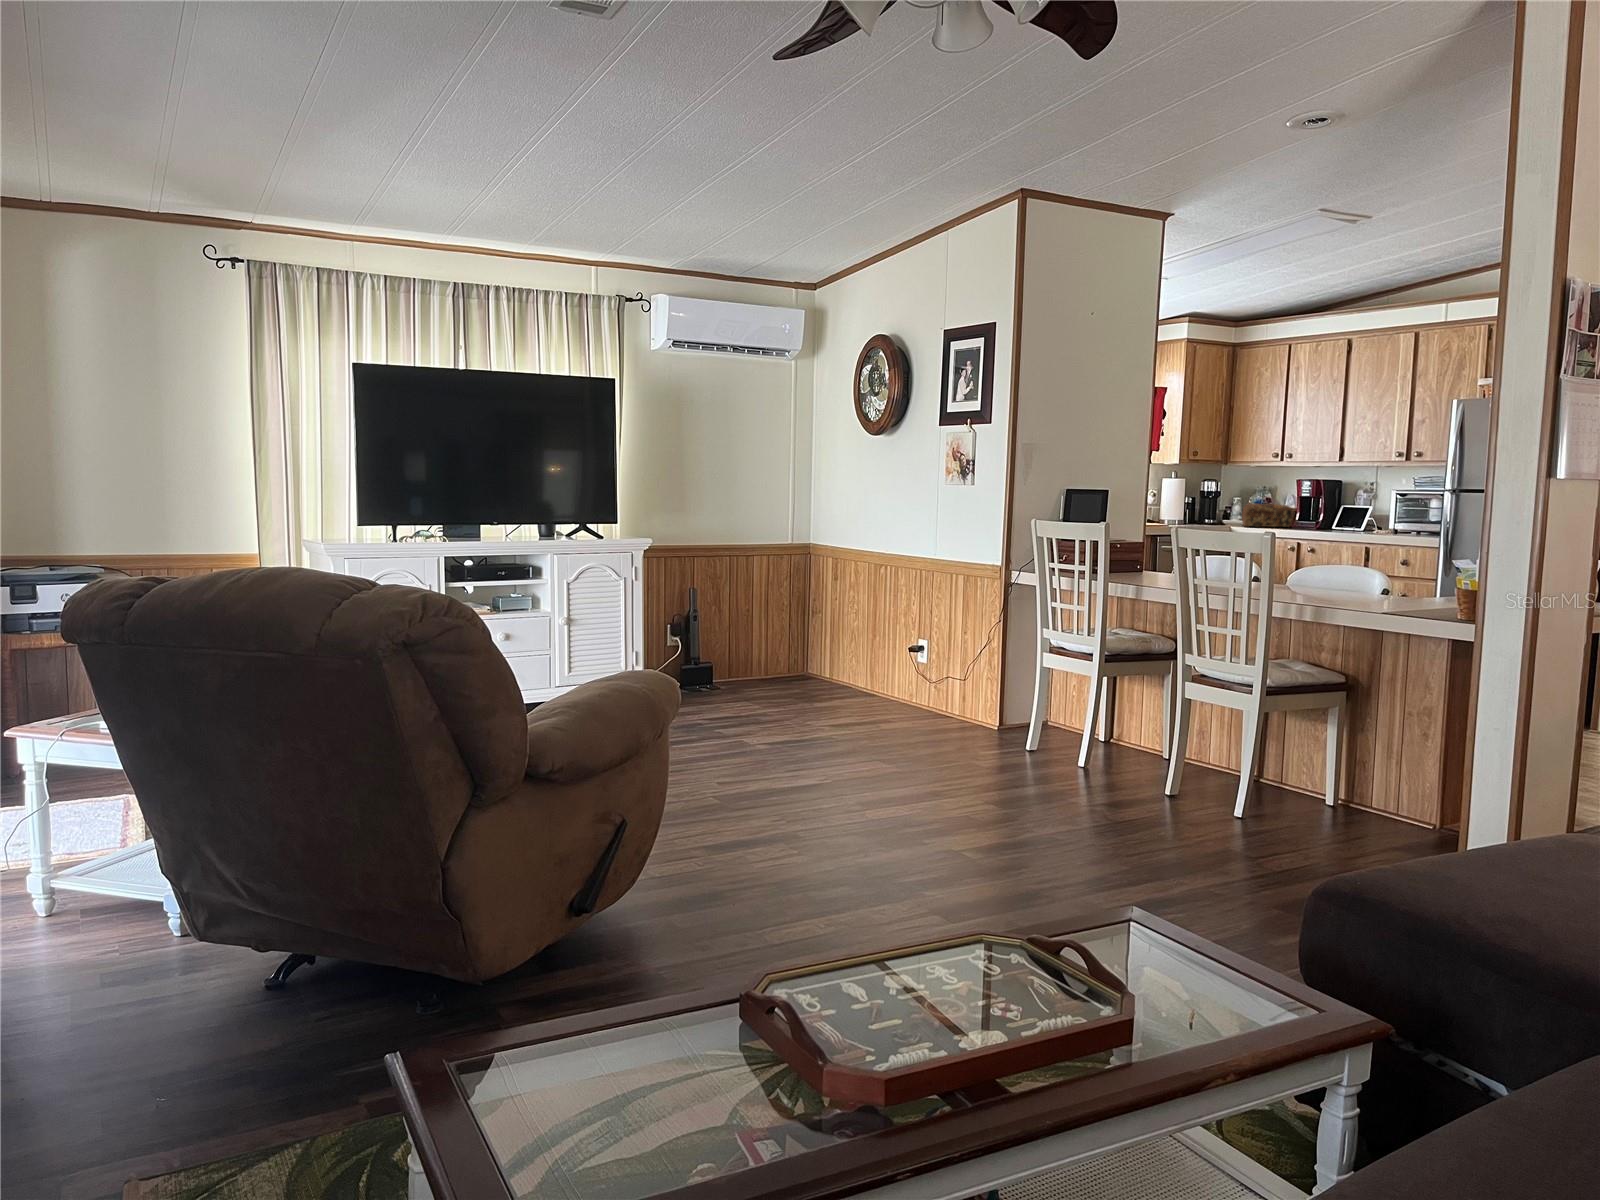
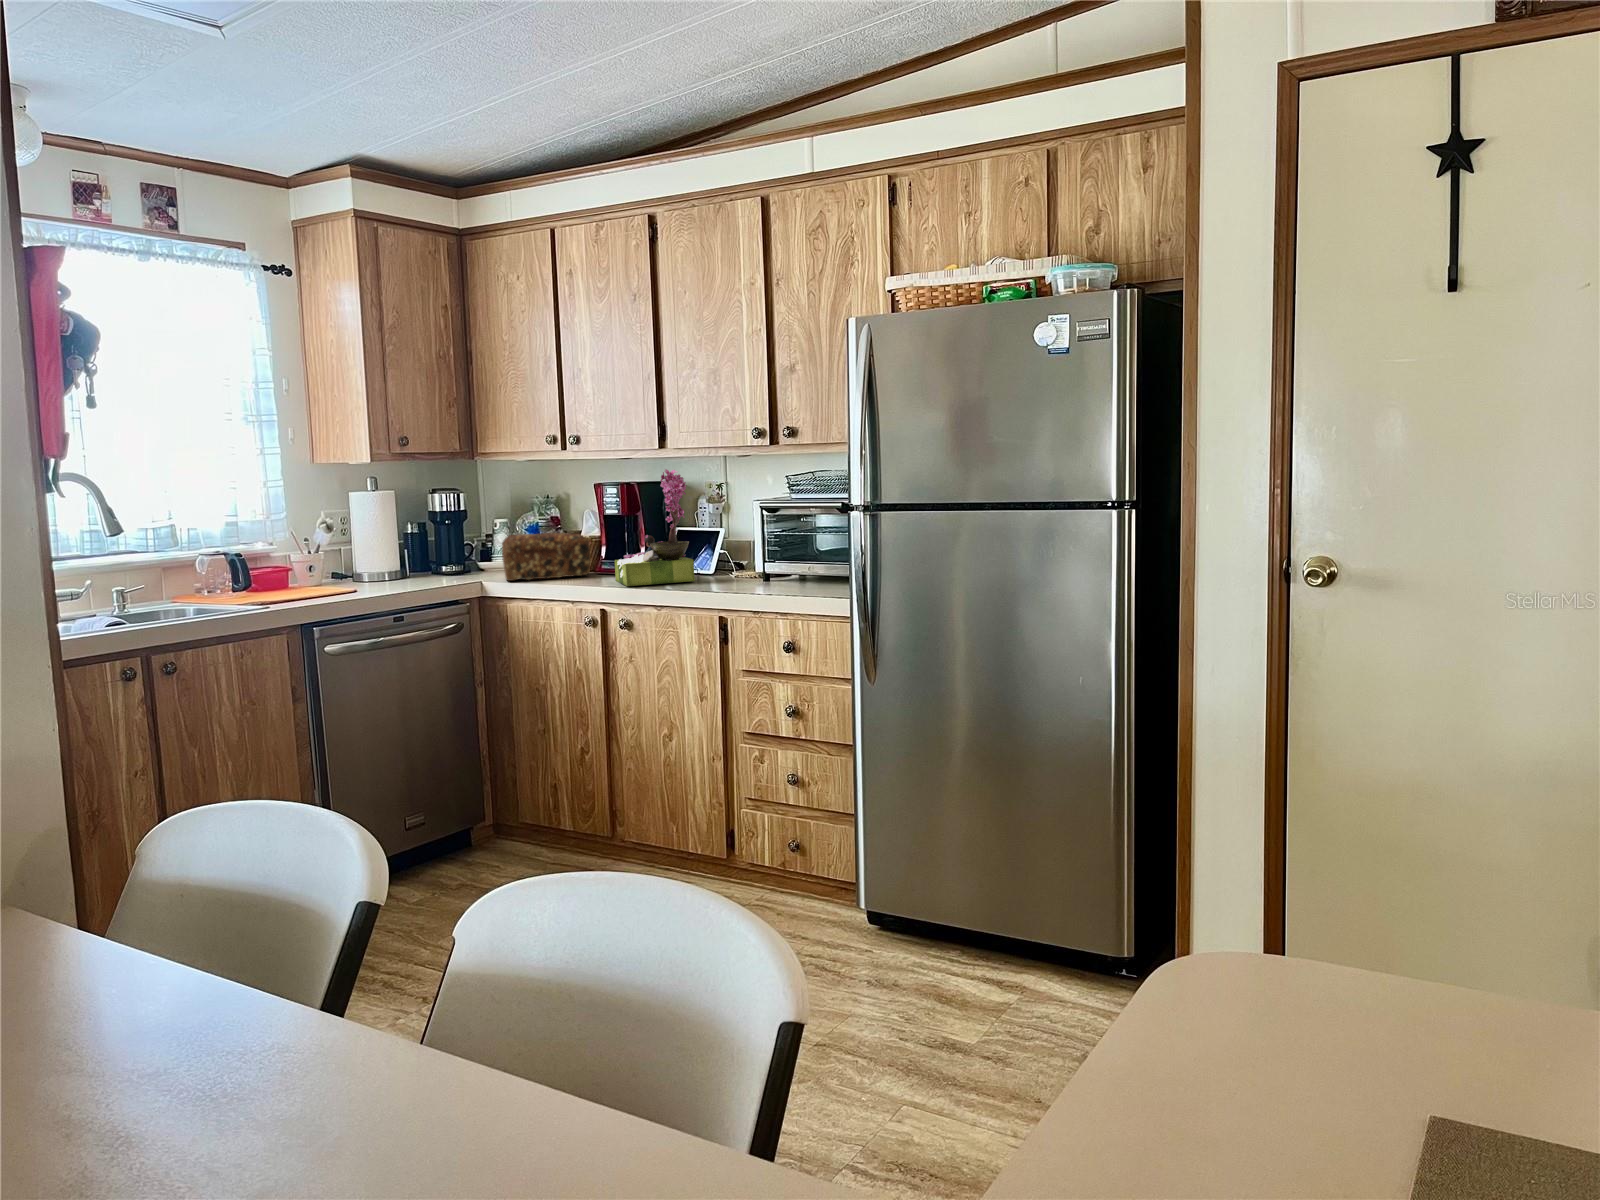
flower arrangement: none [1306,472,1356,531] -> present [615,469,695,586]

